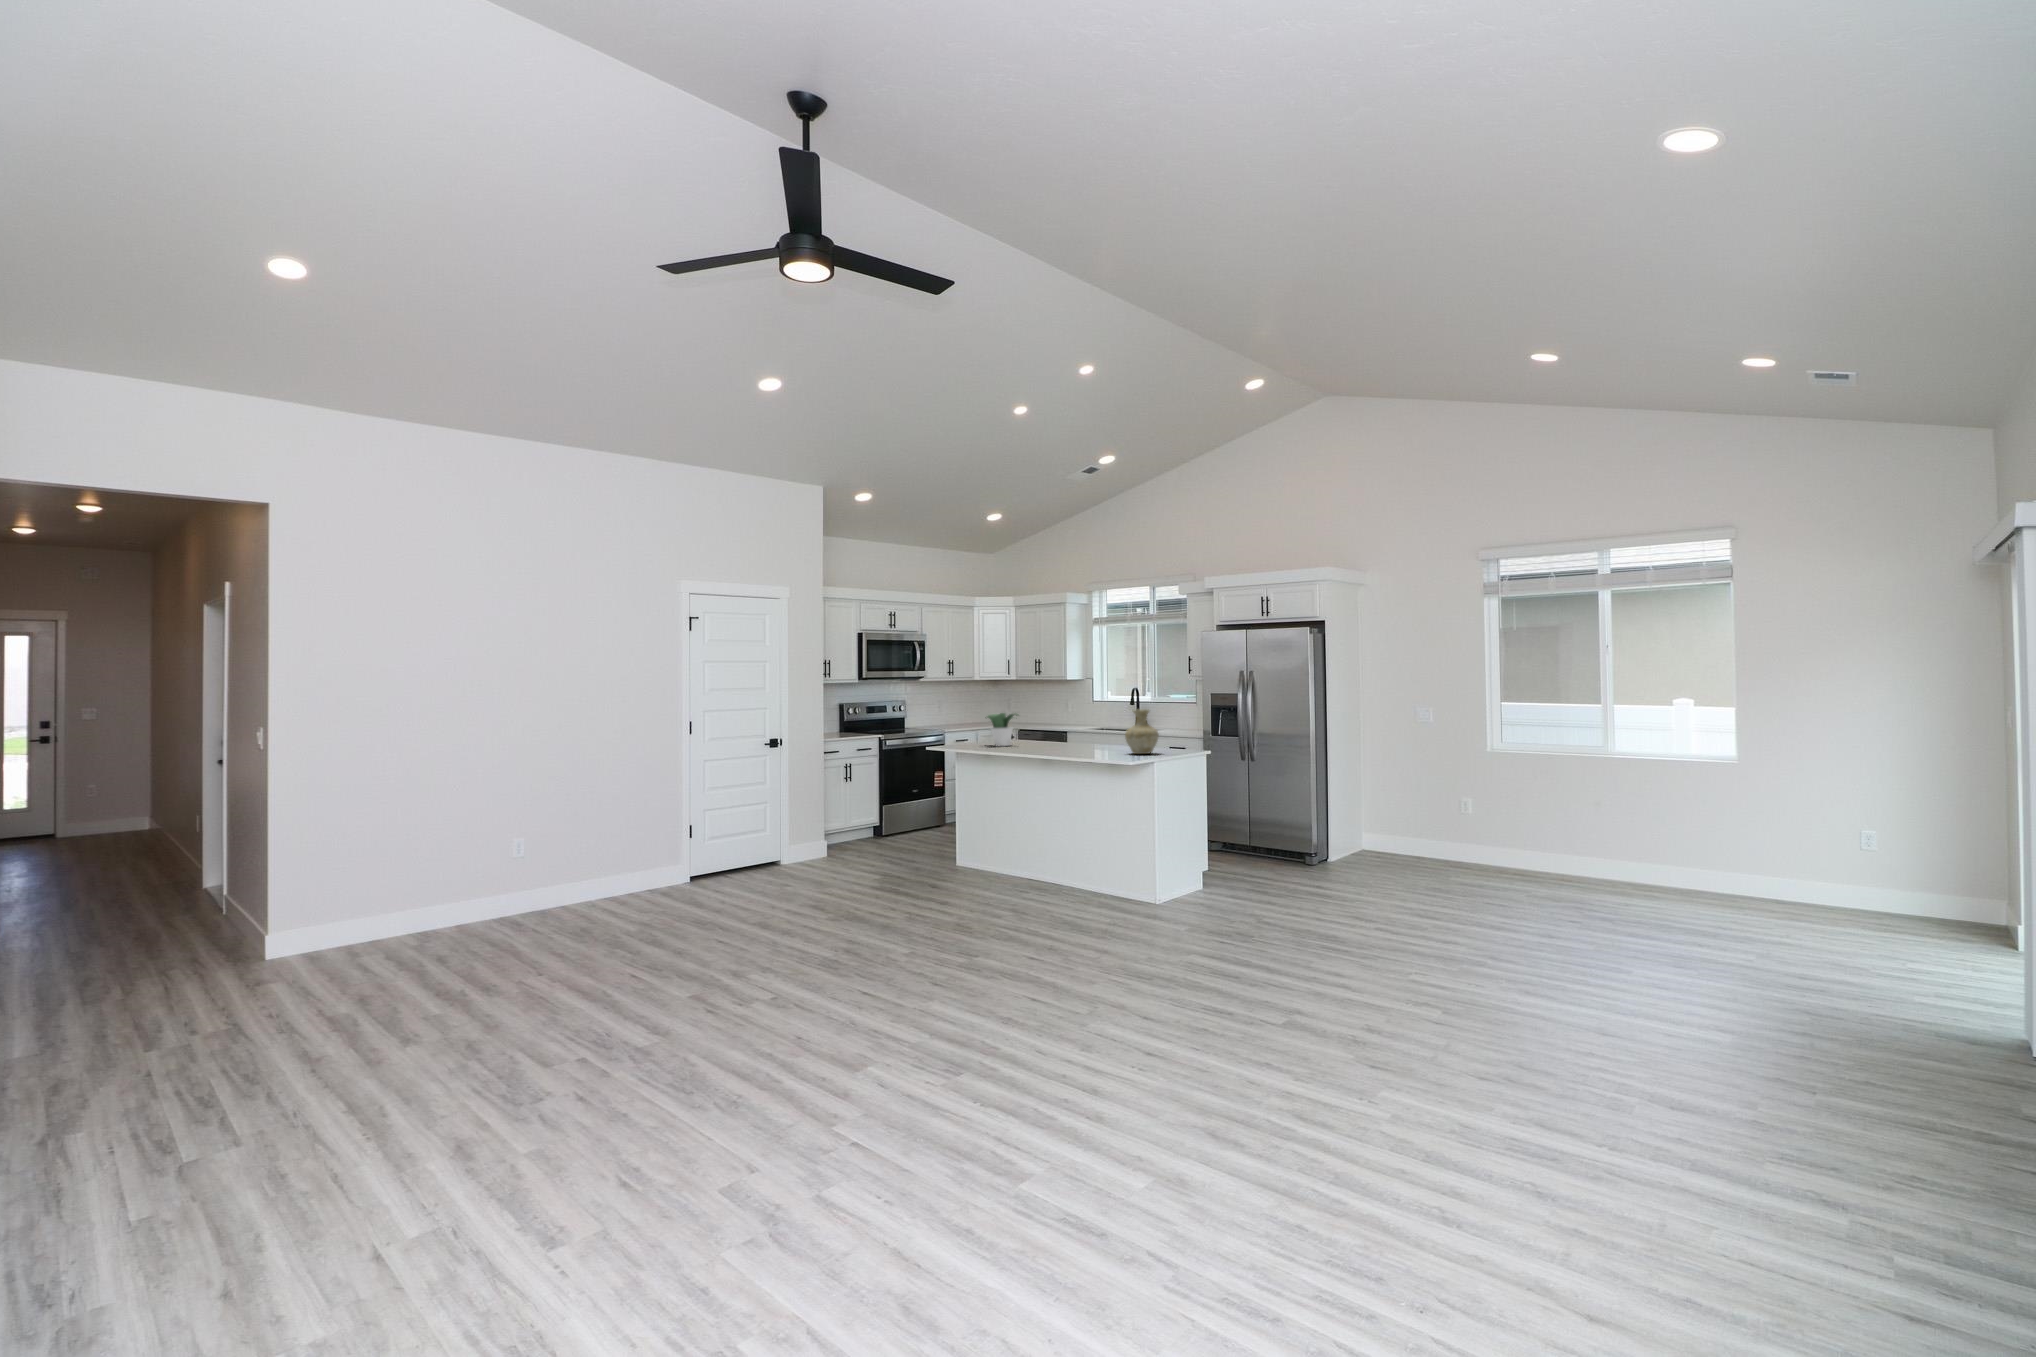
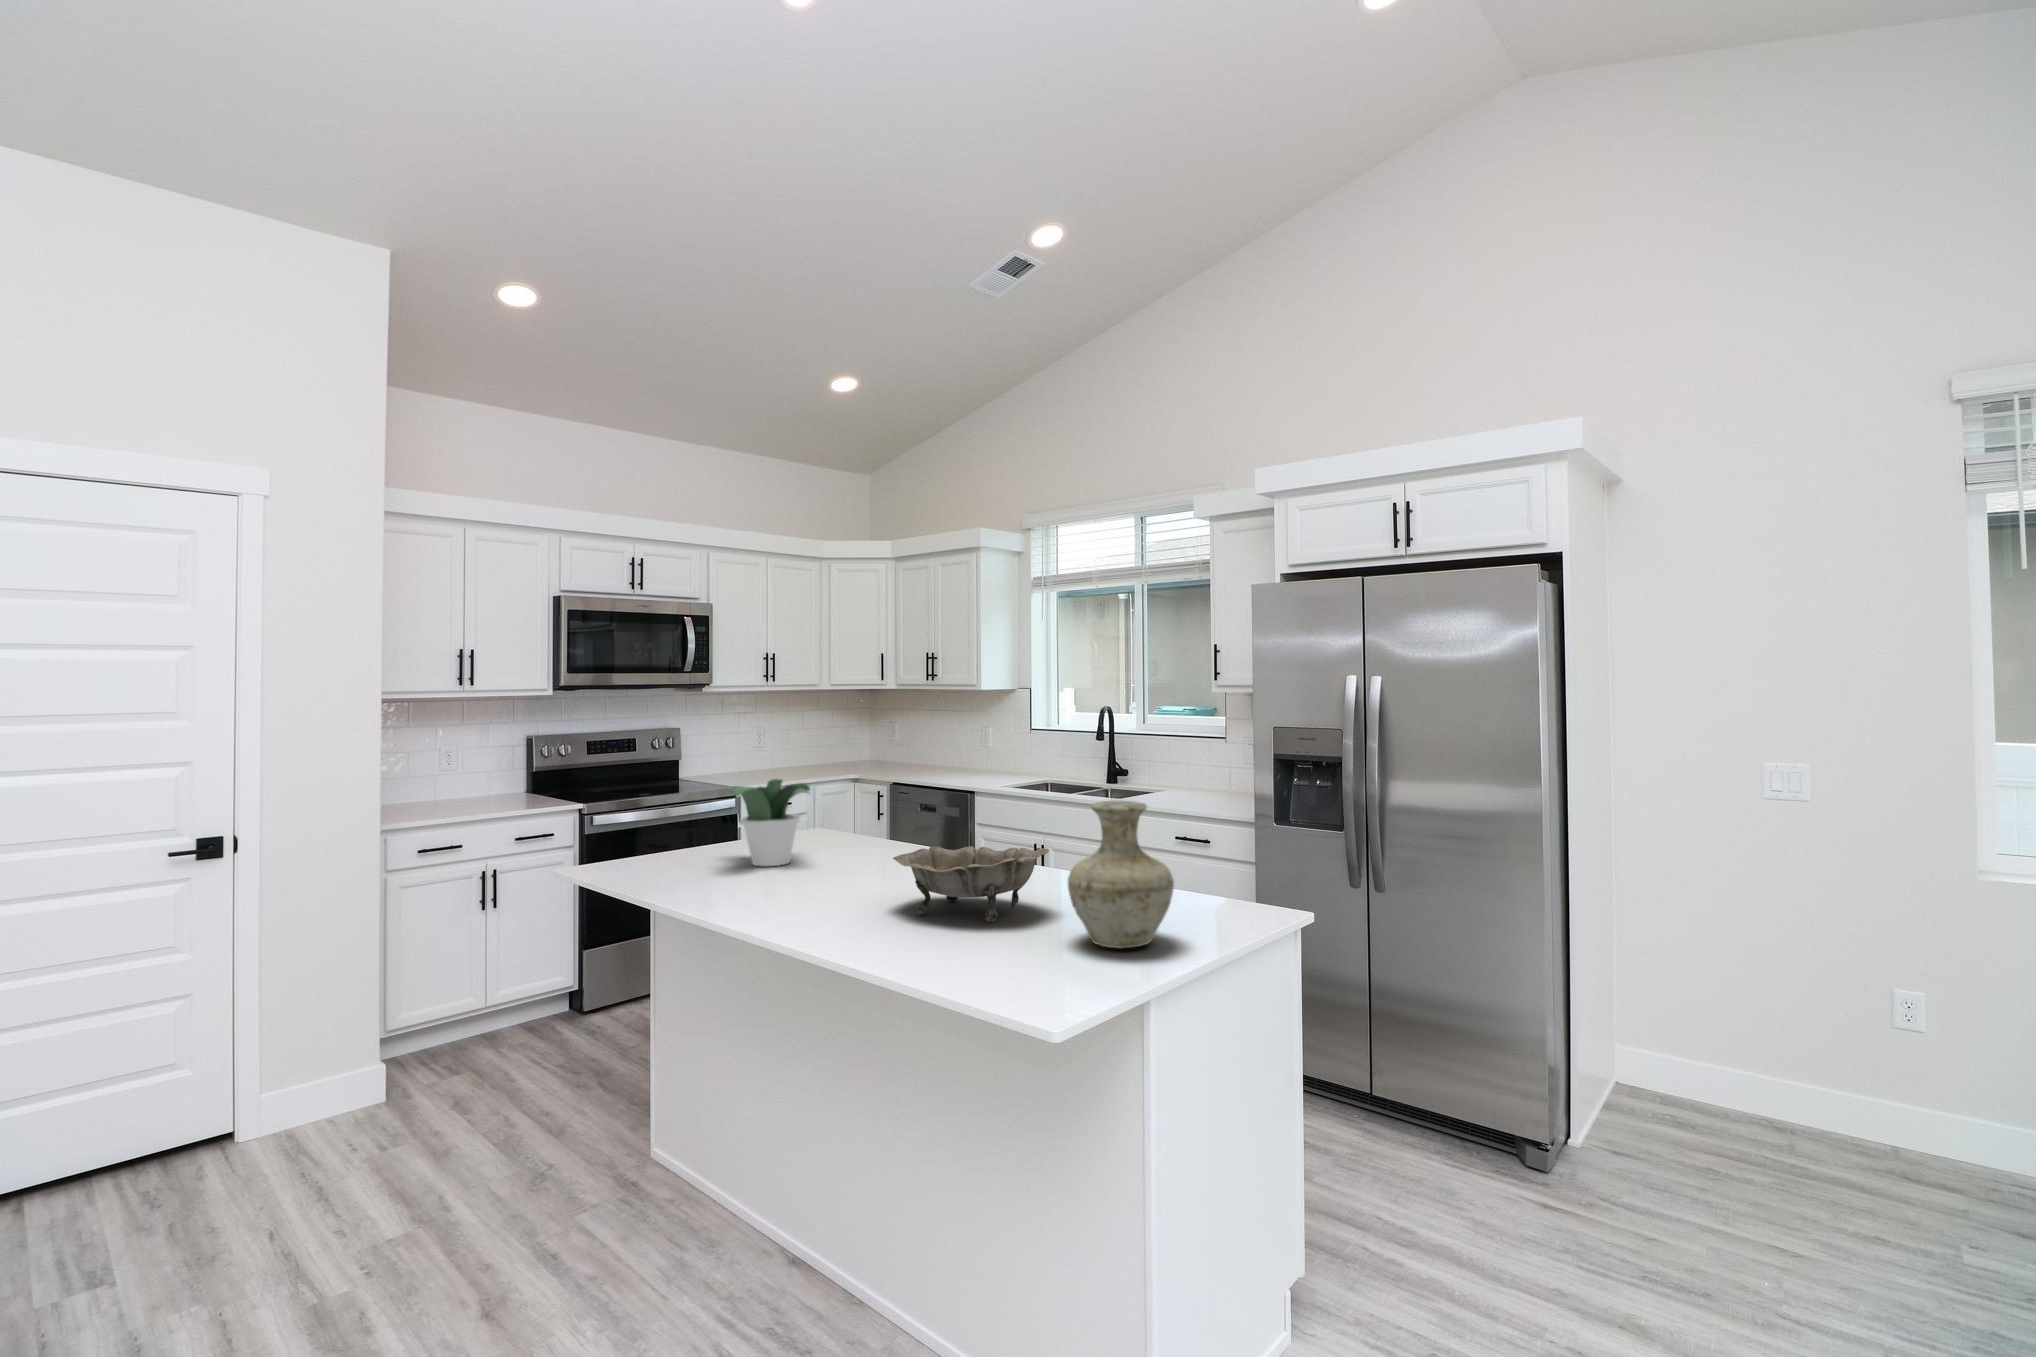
decorative bowl: none [1063,729,1118,752] -> present [893,846,1049,922]

